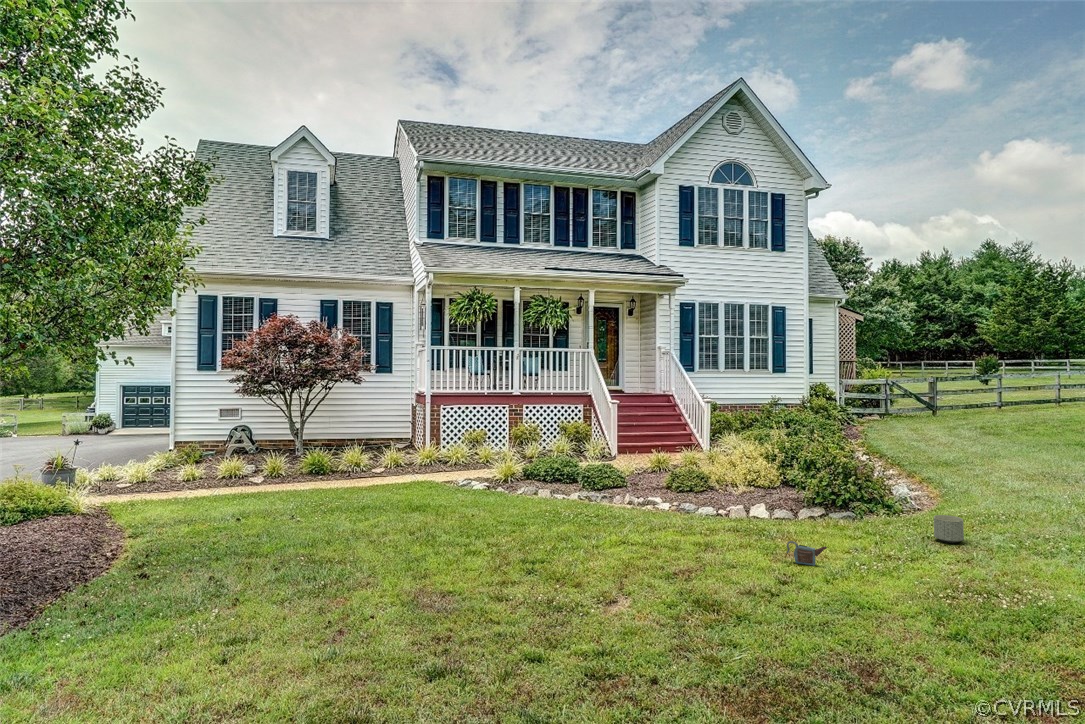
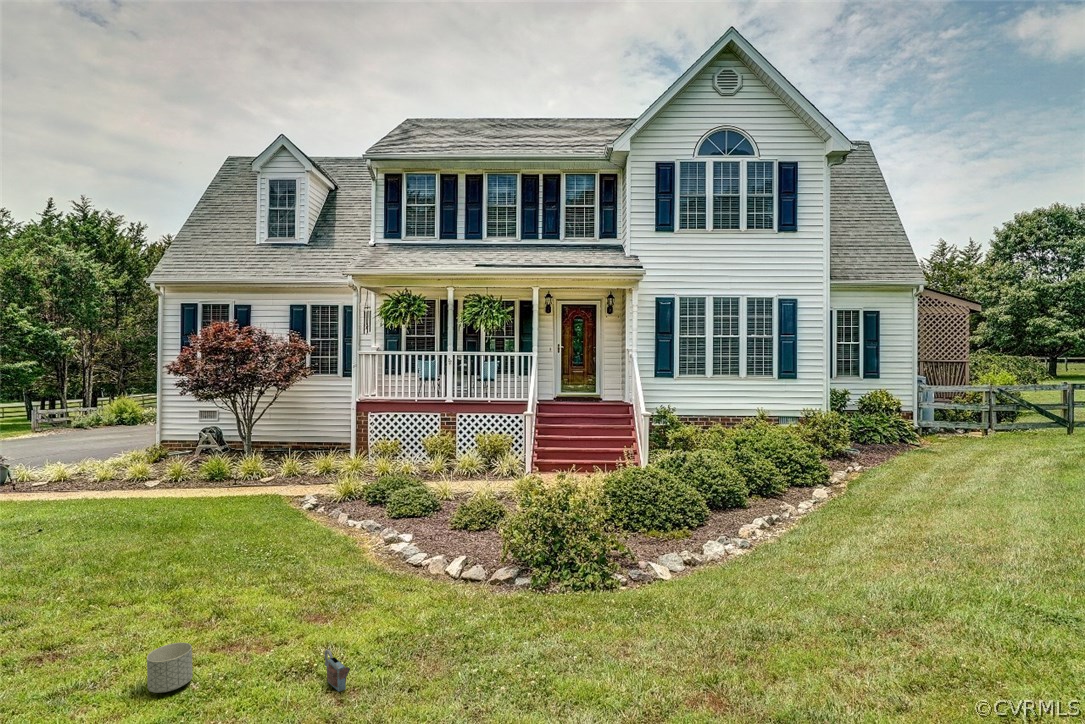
planter: present [934,515,964,543] -> present [147,643,193,693]

